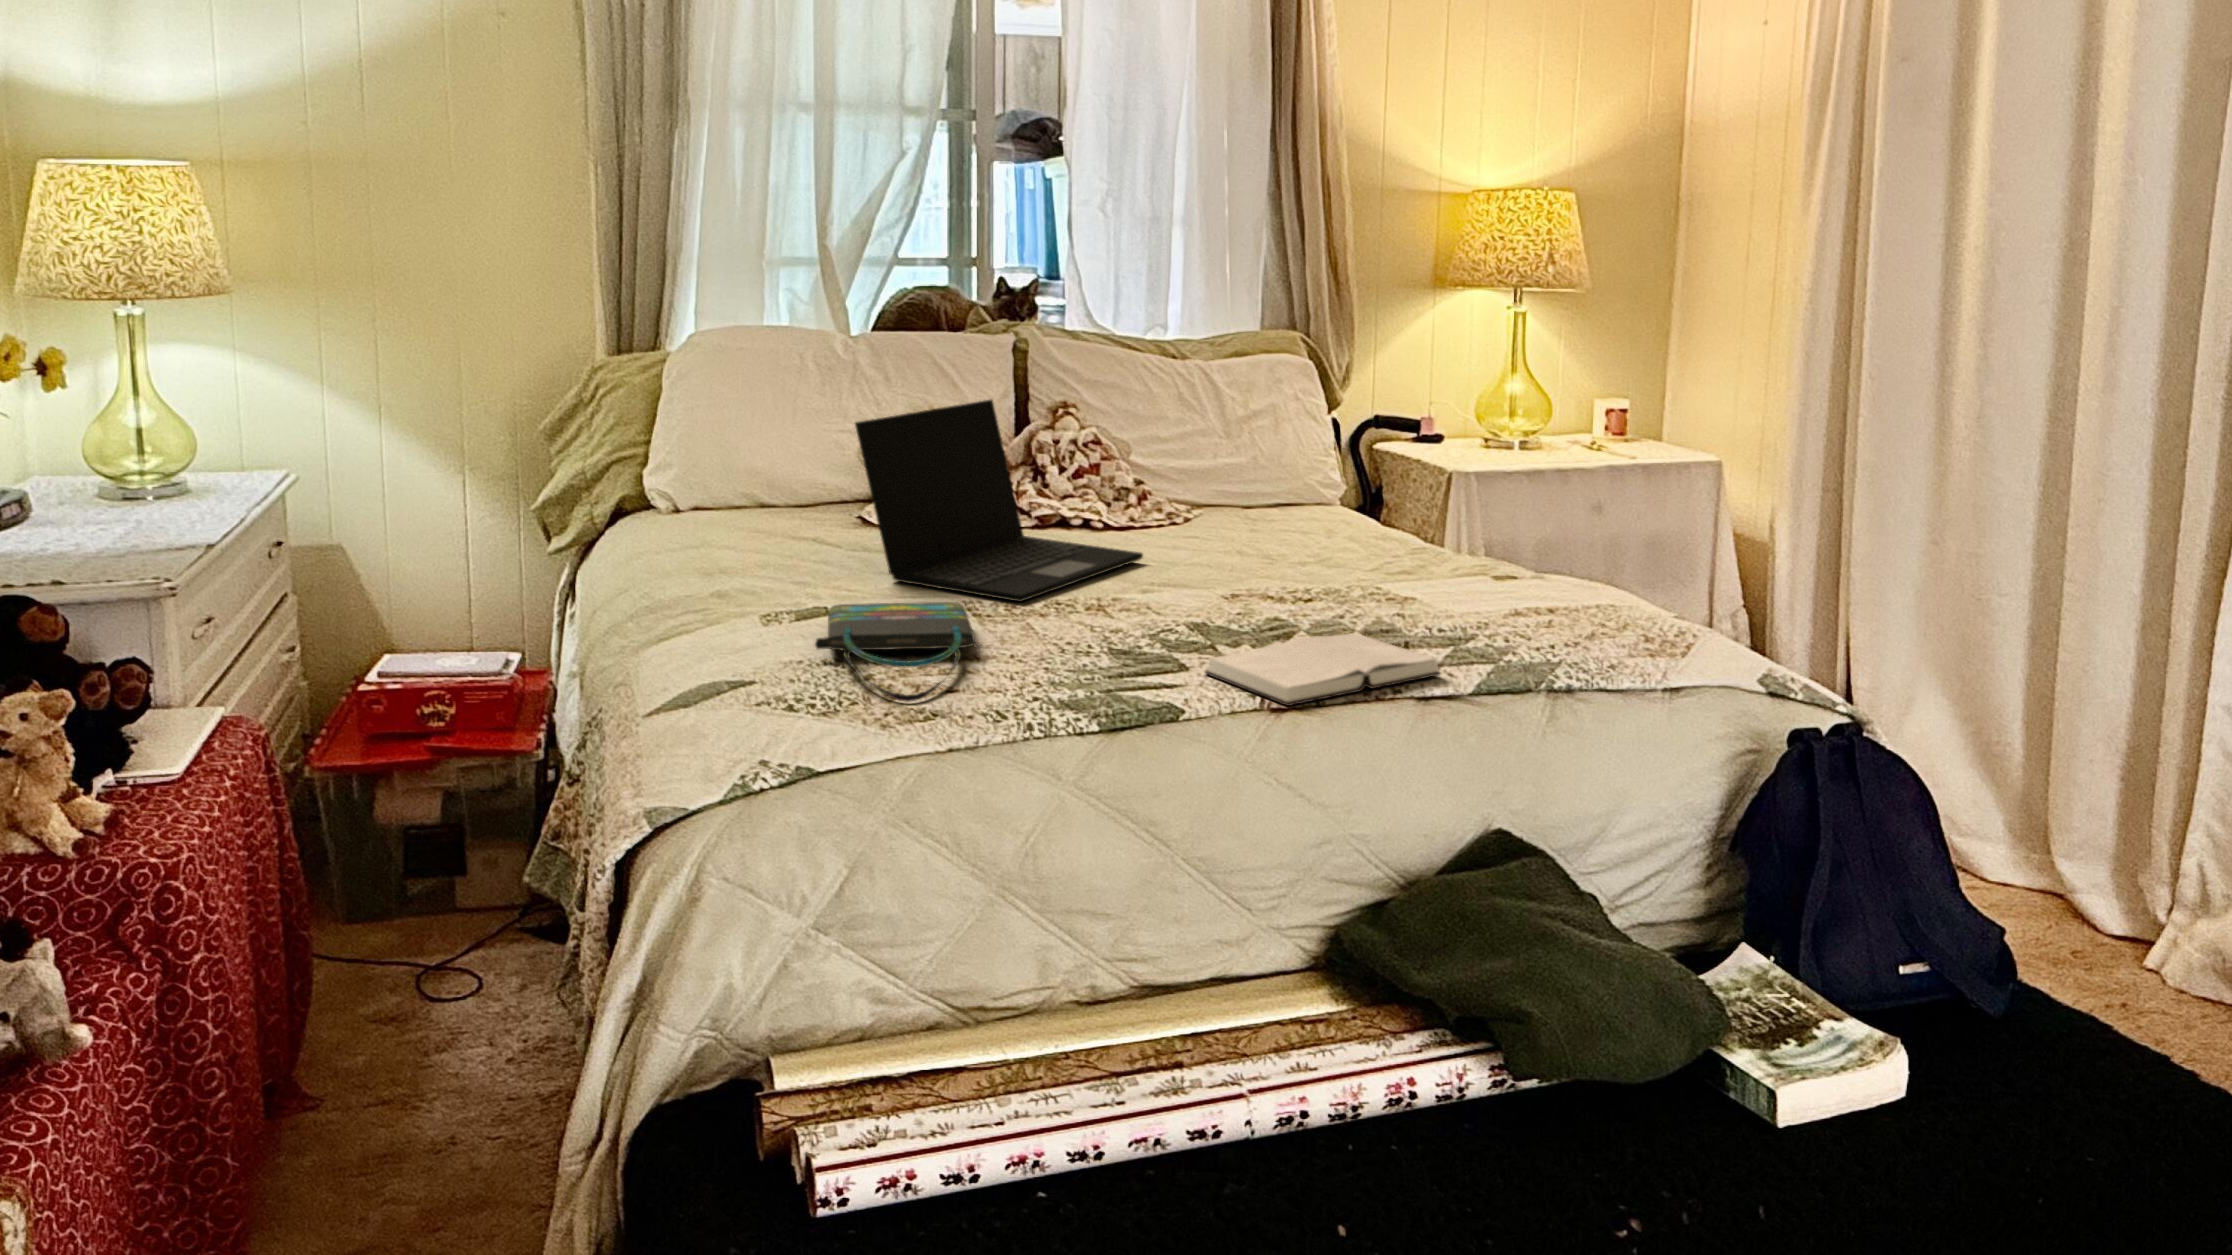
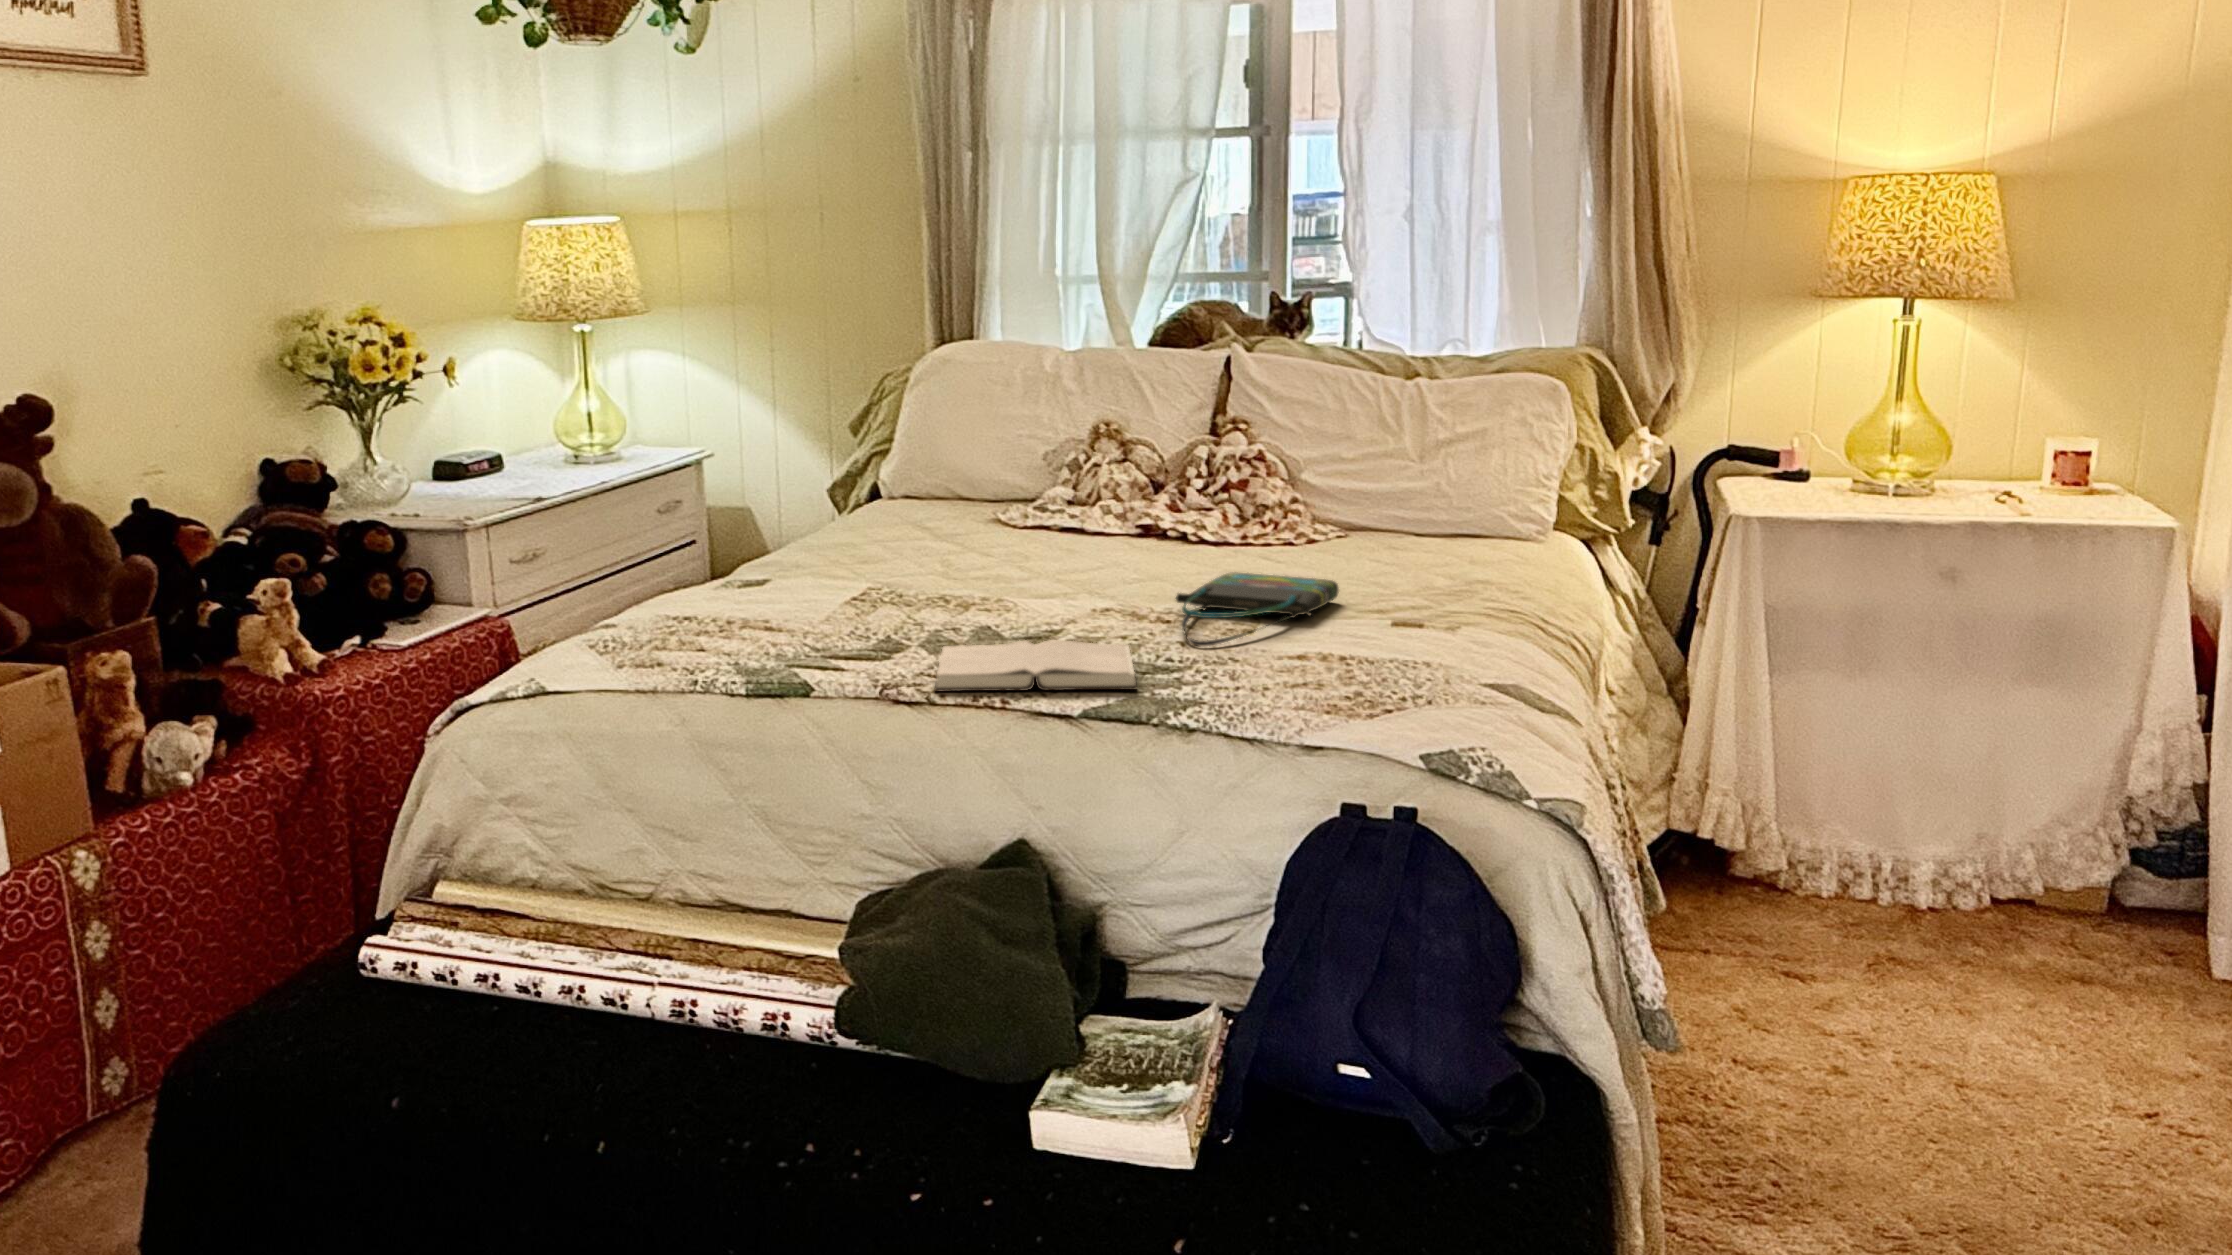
laptop: present [855,400,1143,602] -> none [882,411,1151,592]
tote bag: present [815,602,980,702] -> present [1176,572,1339,646]

